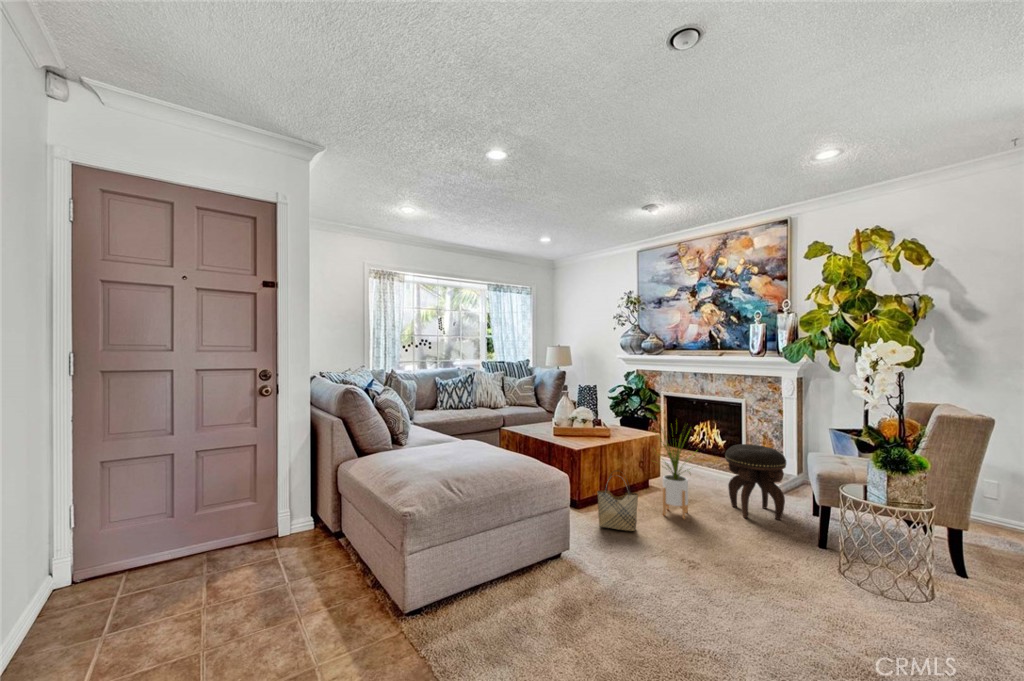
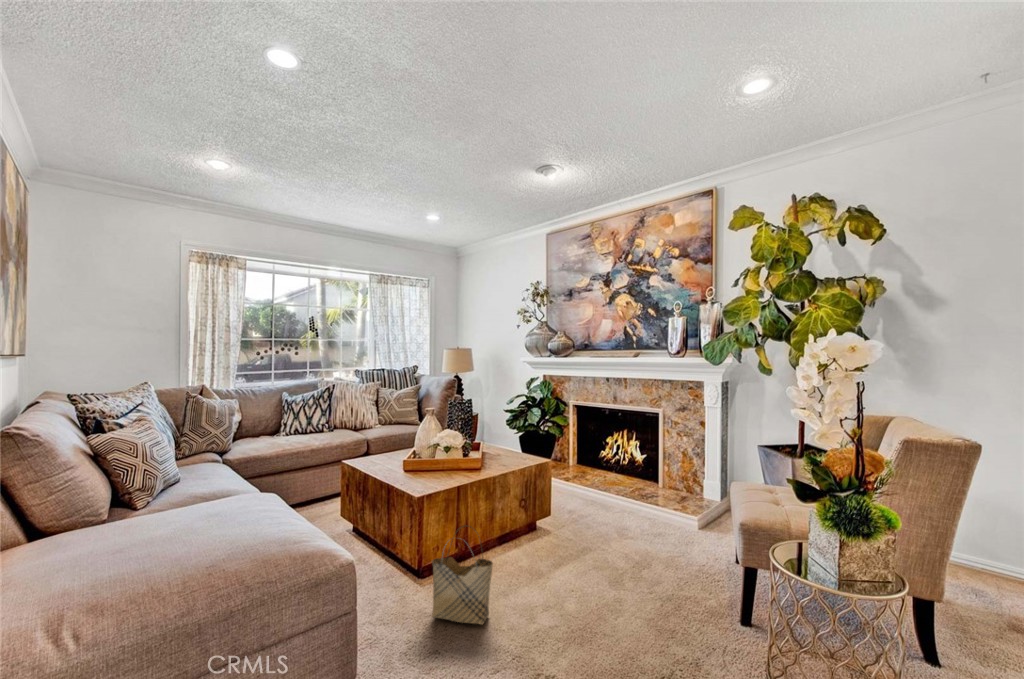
house plant: present [658,427,691,519] -> none [523,441,596,591]
footstool: present [725,444,786,520] -> none [628,474,706,584]

